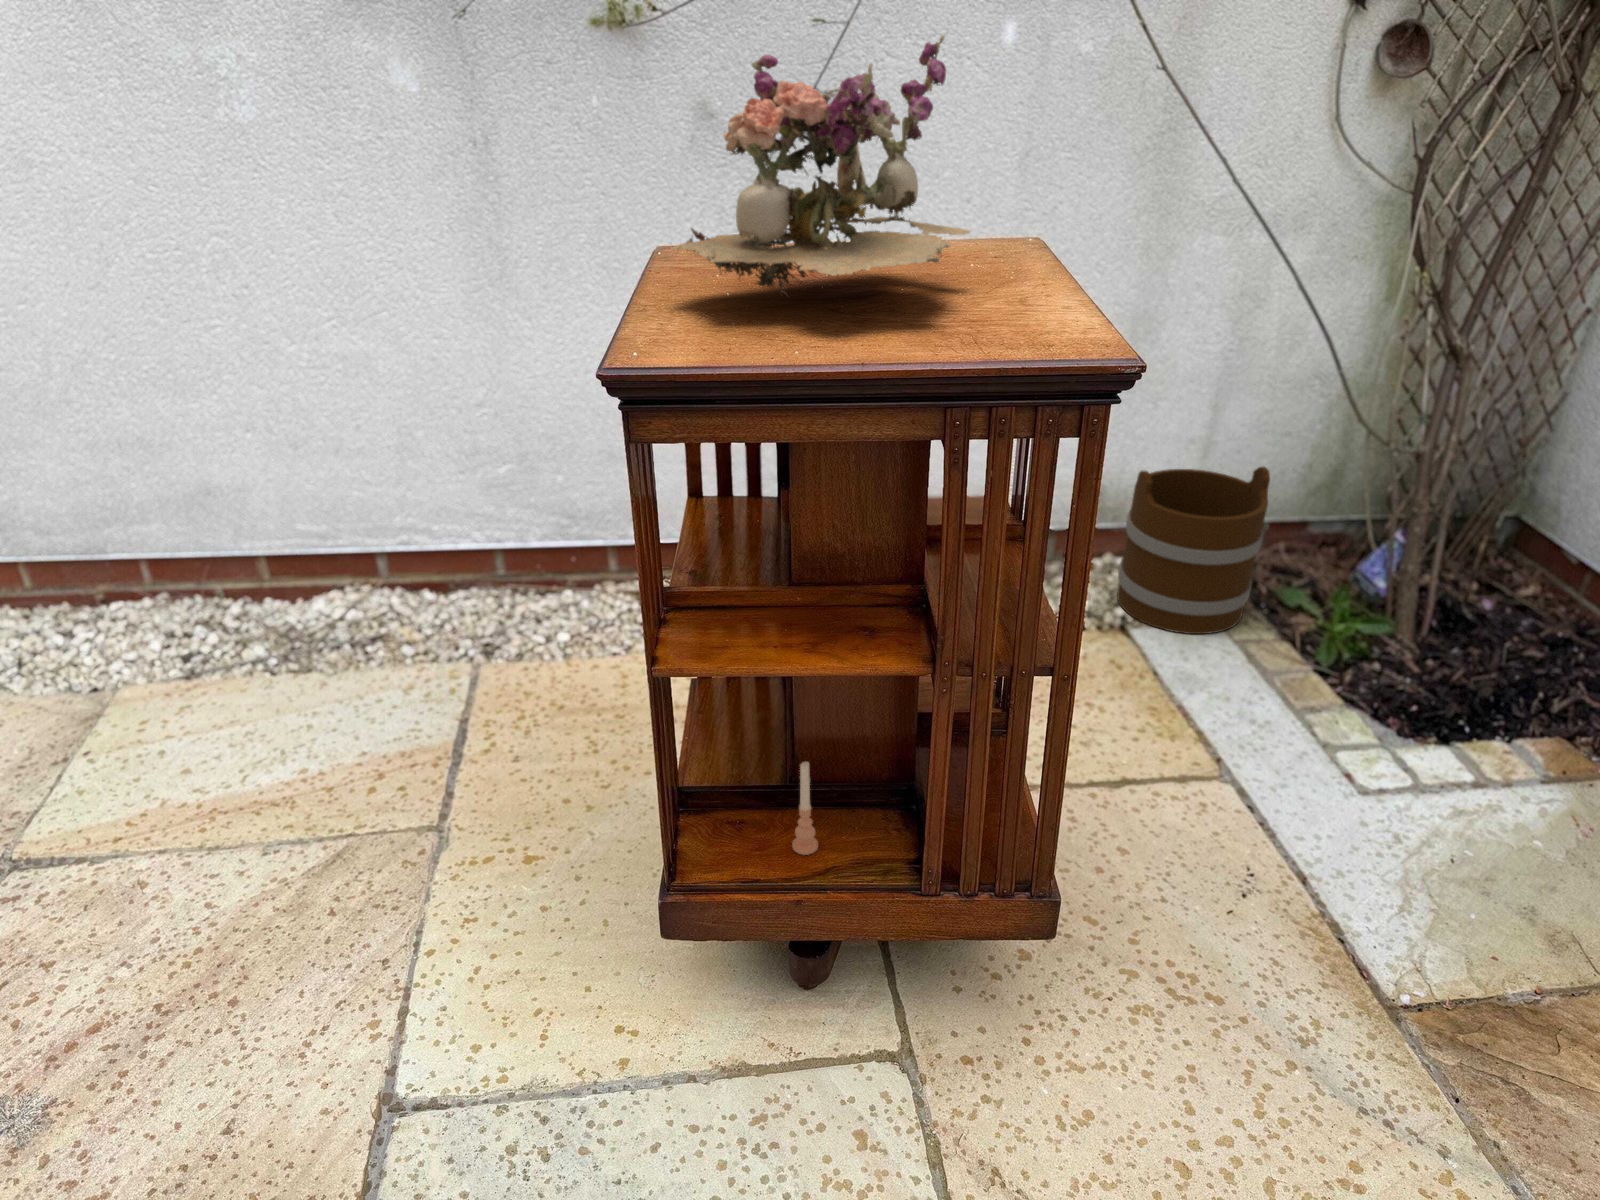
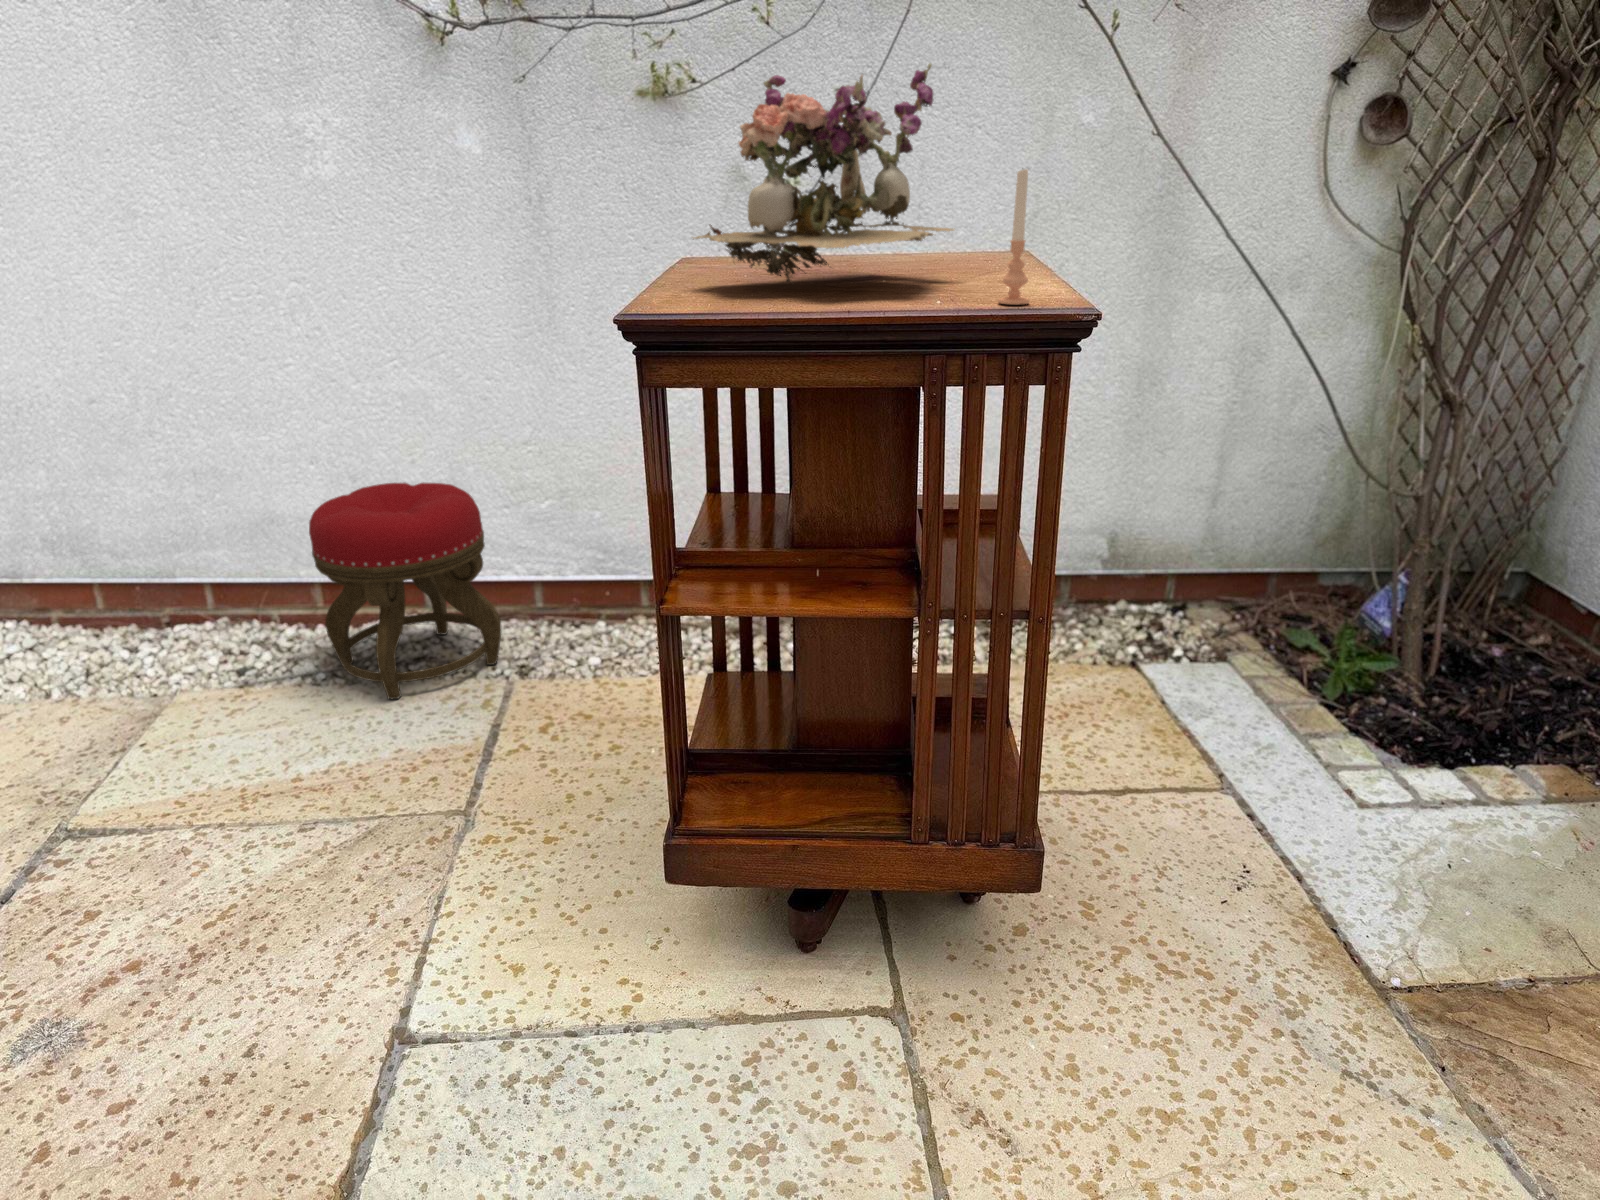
stool: none [249,453,465,690] -> present [309,483,501,699]
bucket: present [1117,467,1270,634] -> none [1129,508,1274,670]
candle: present [792,762,818,855] -> present [998,169,1030,305]

